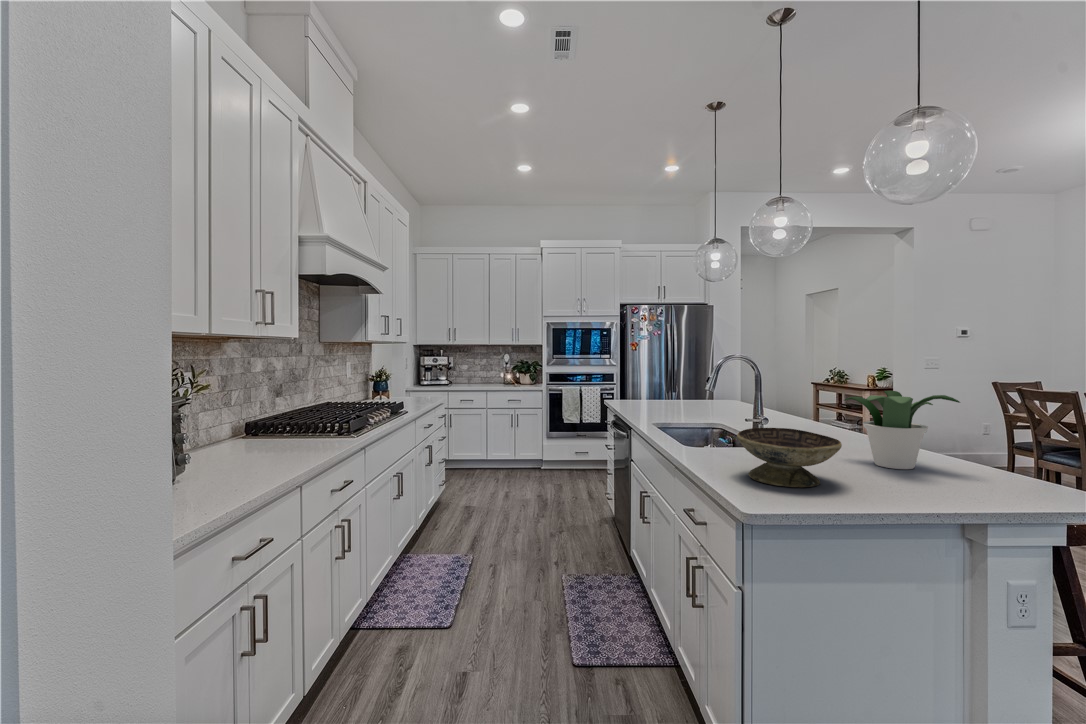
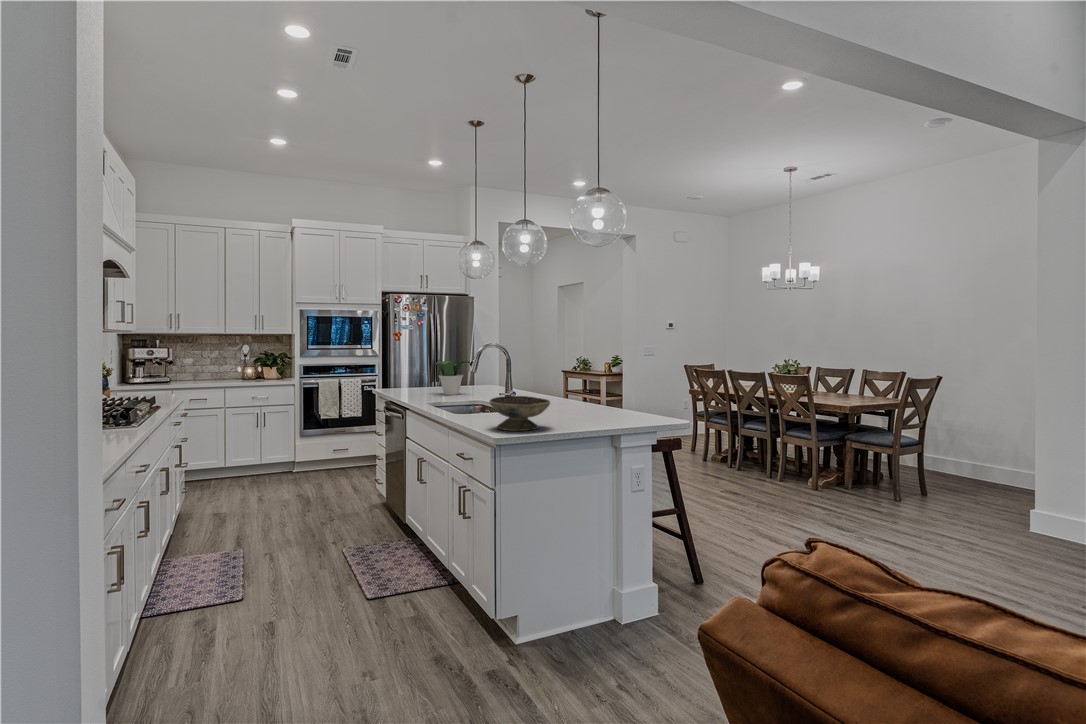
potted plant: present [844,391,960,469] -> present [433,360,471,395]

